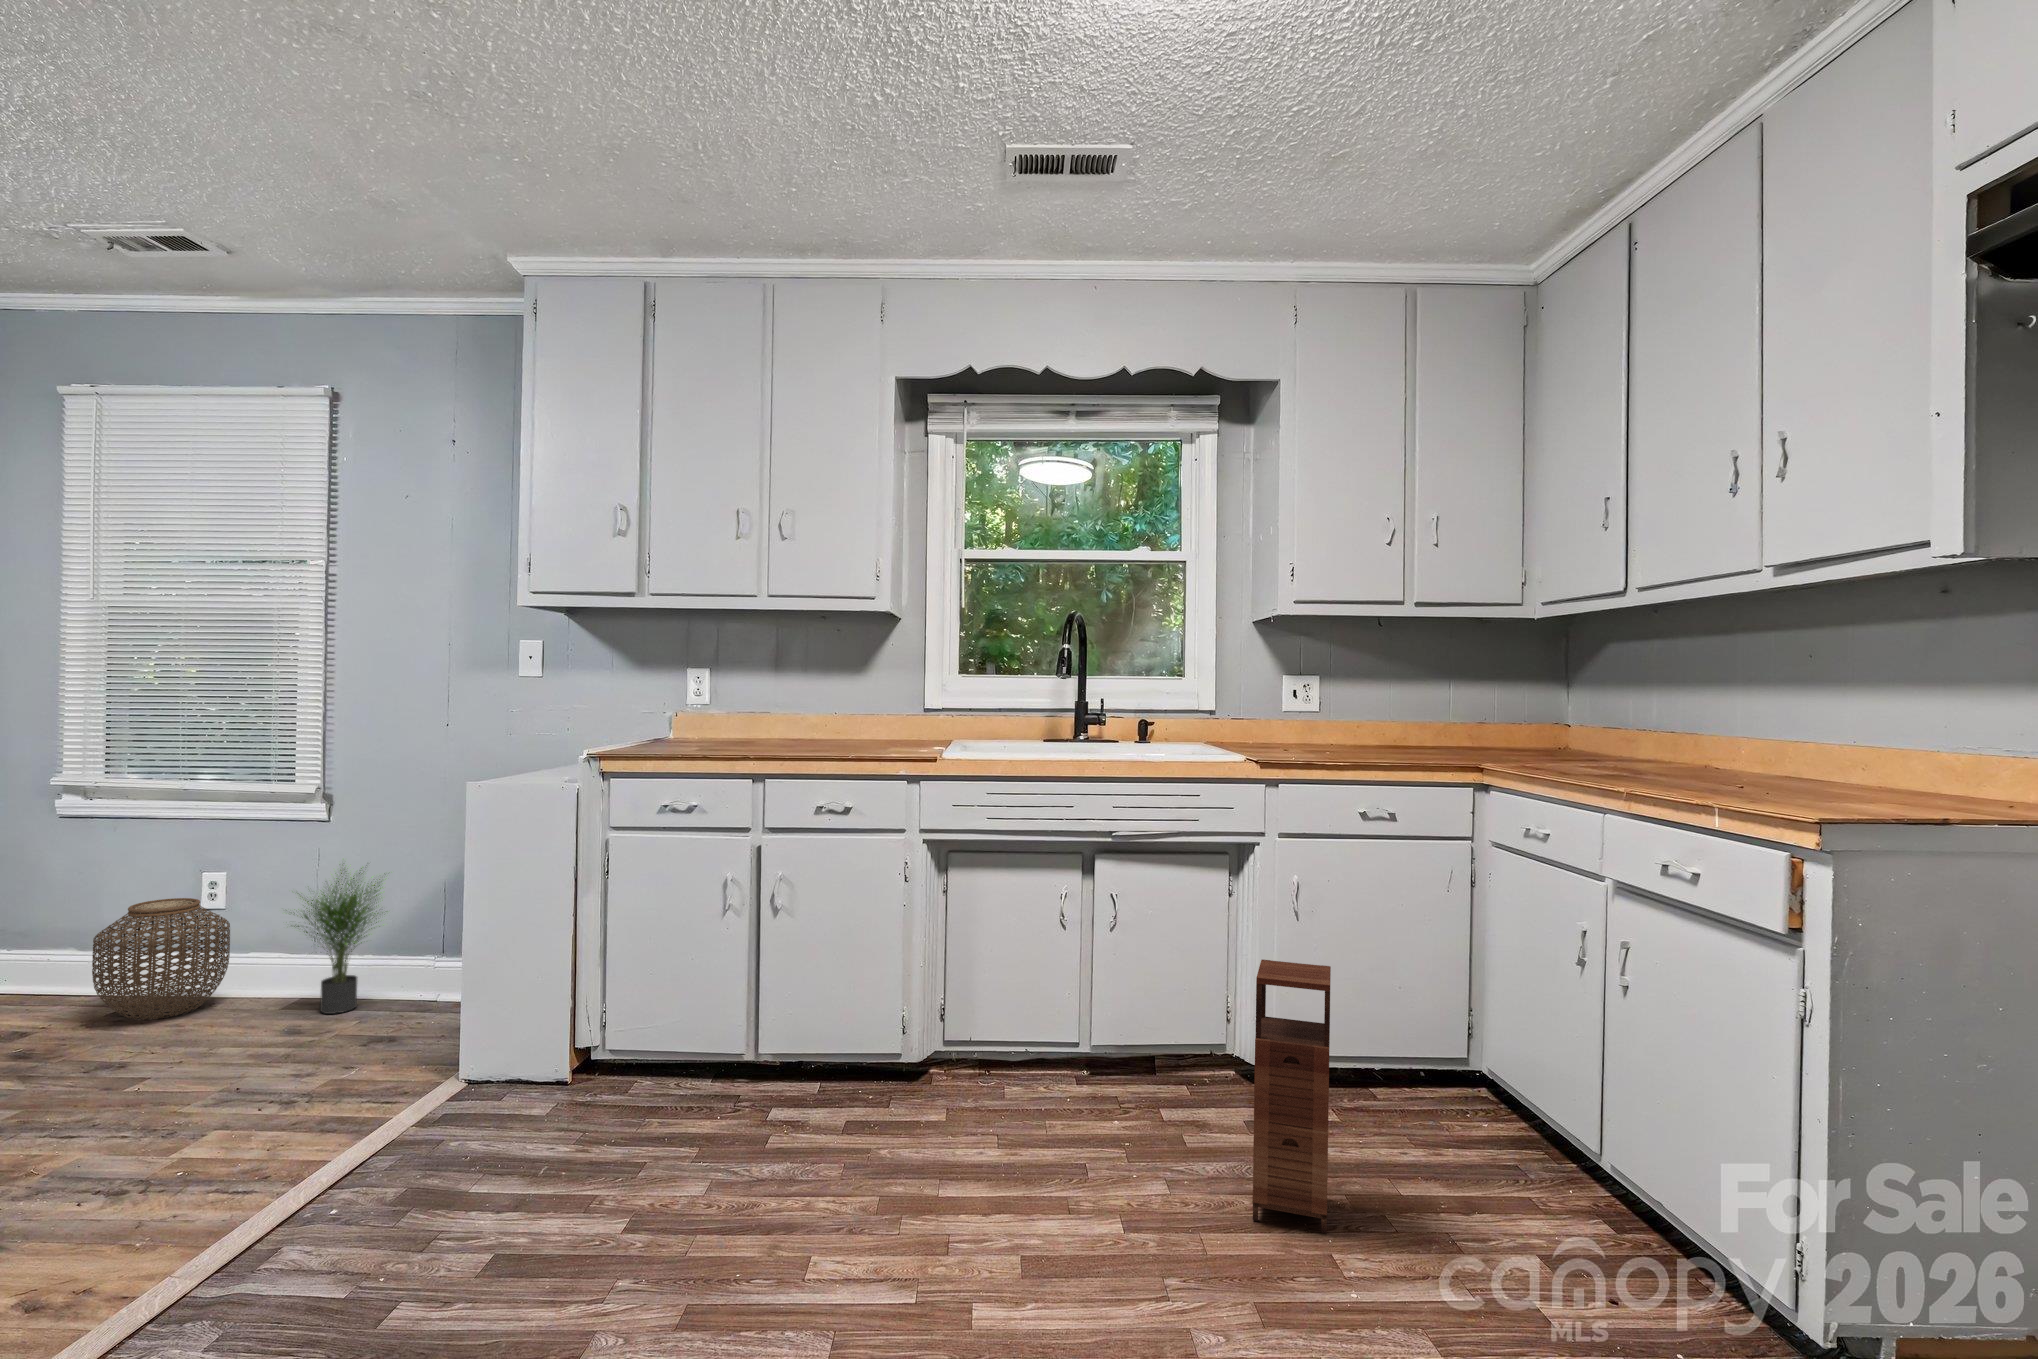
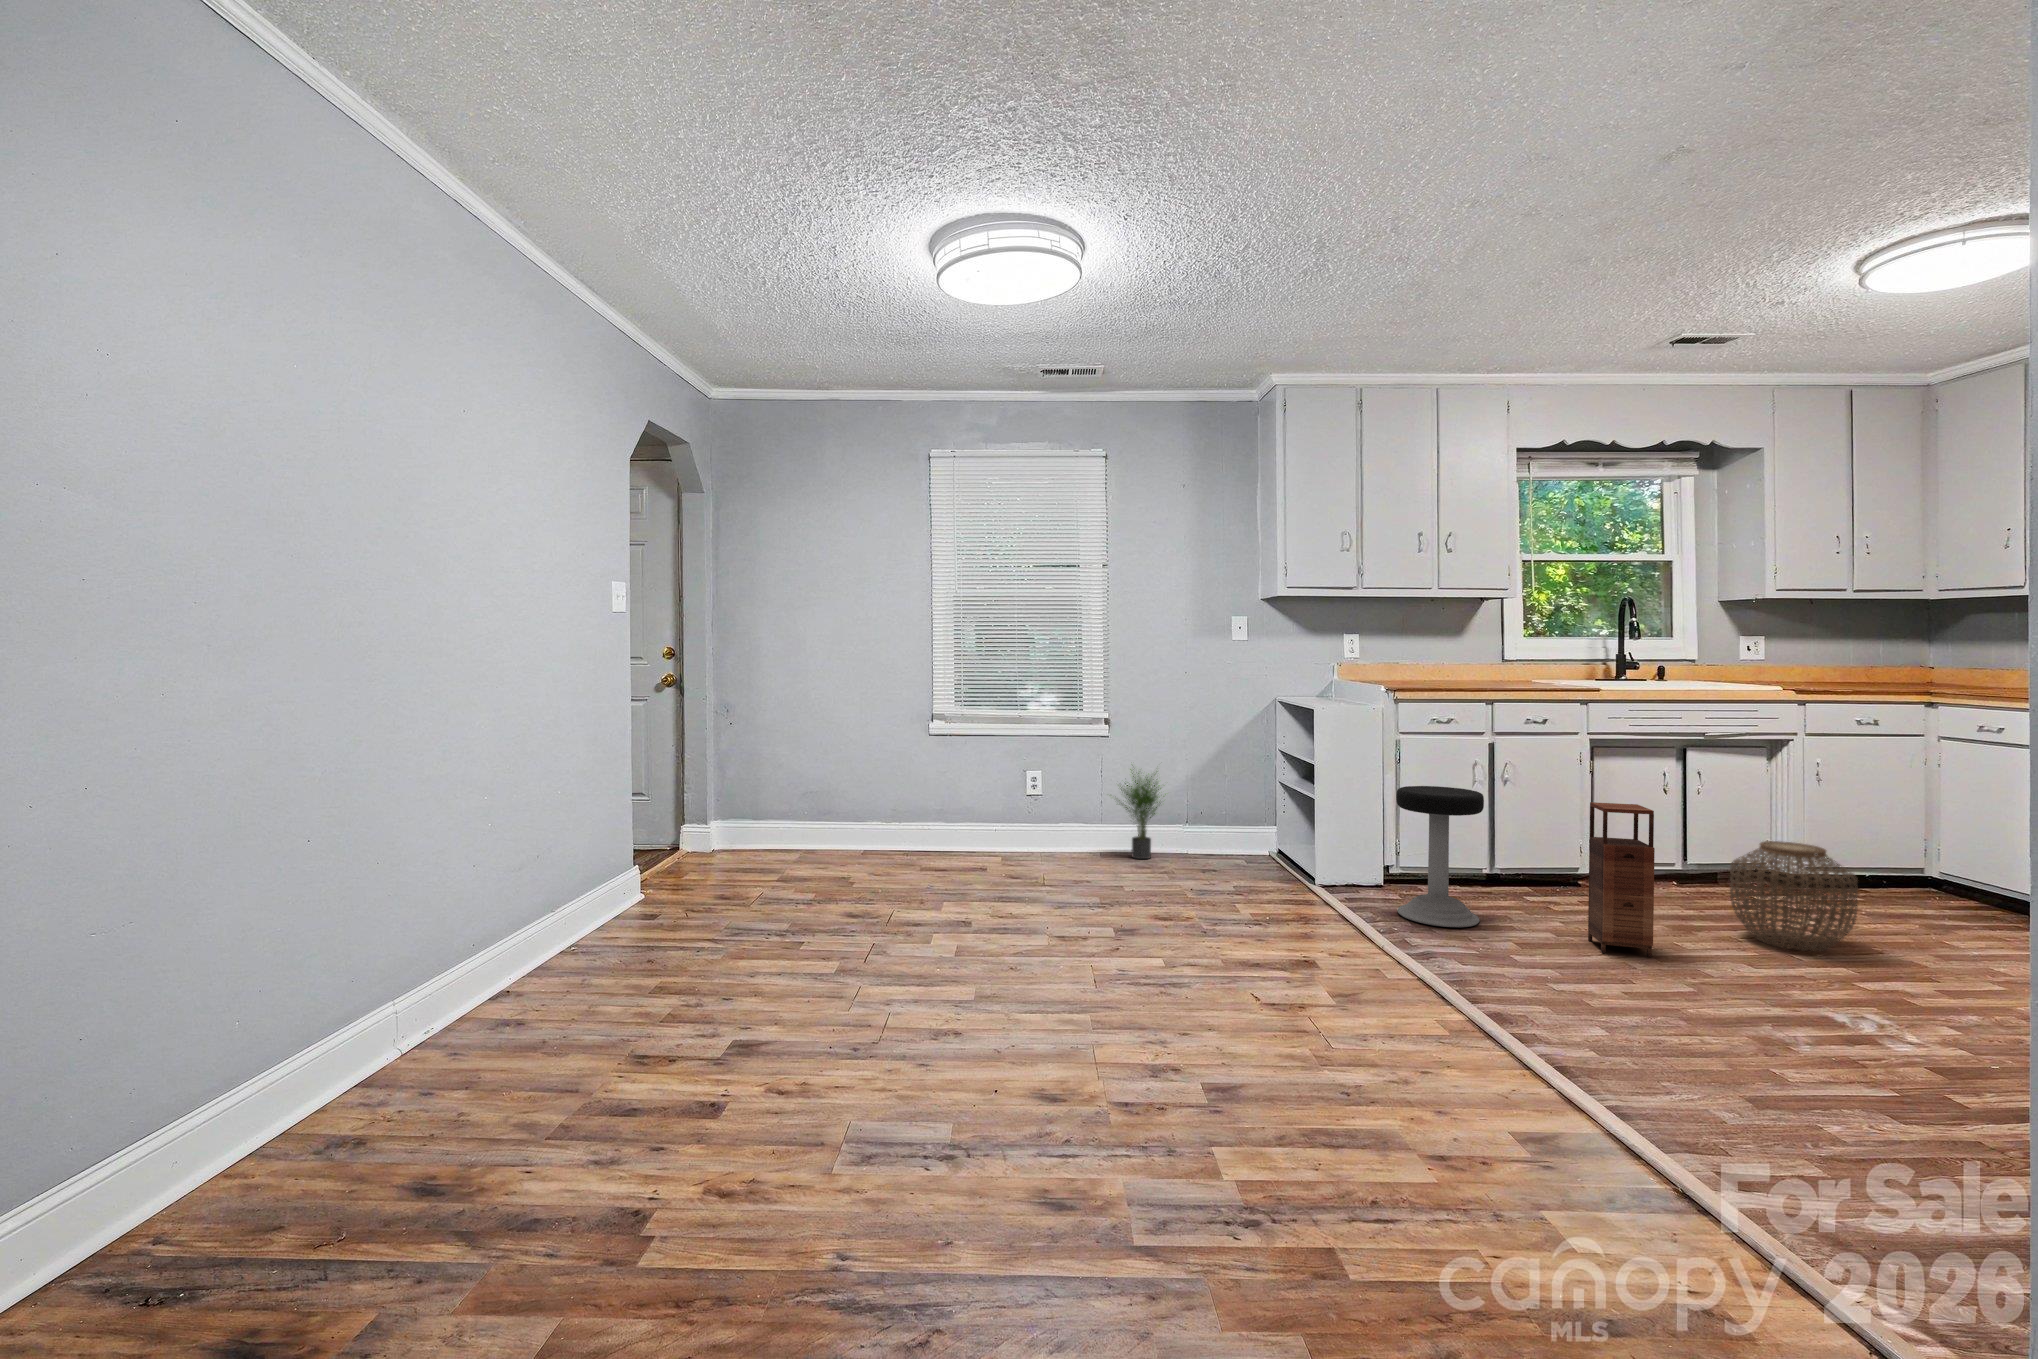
woven basket: present [92,898,230,1020] -> present [1730,841,1858,951]
stool: none [392,931,550,1203] -> present [1396,786,1484,927]
storage cabinet: present [1253,960,1331,1233] -> present [1588,802,1655,957]

